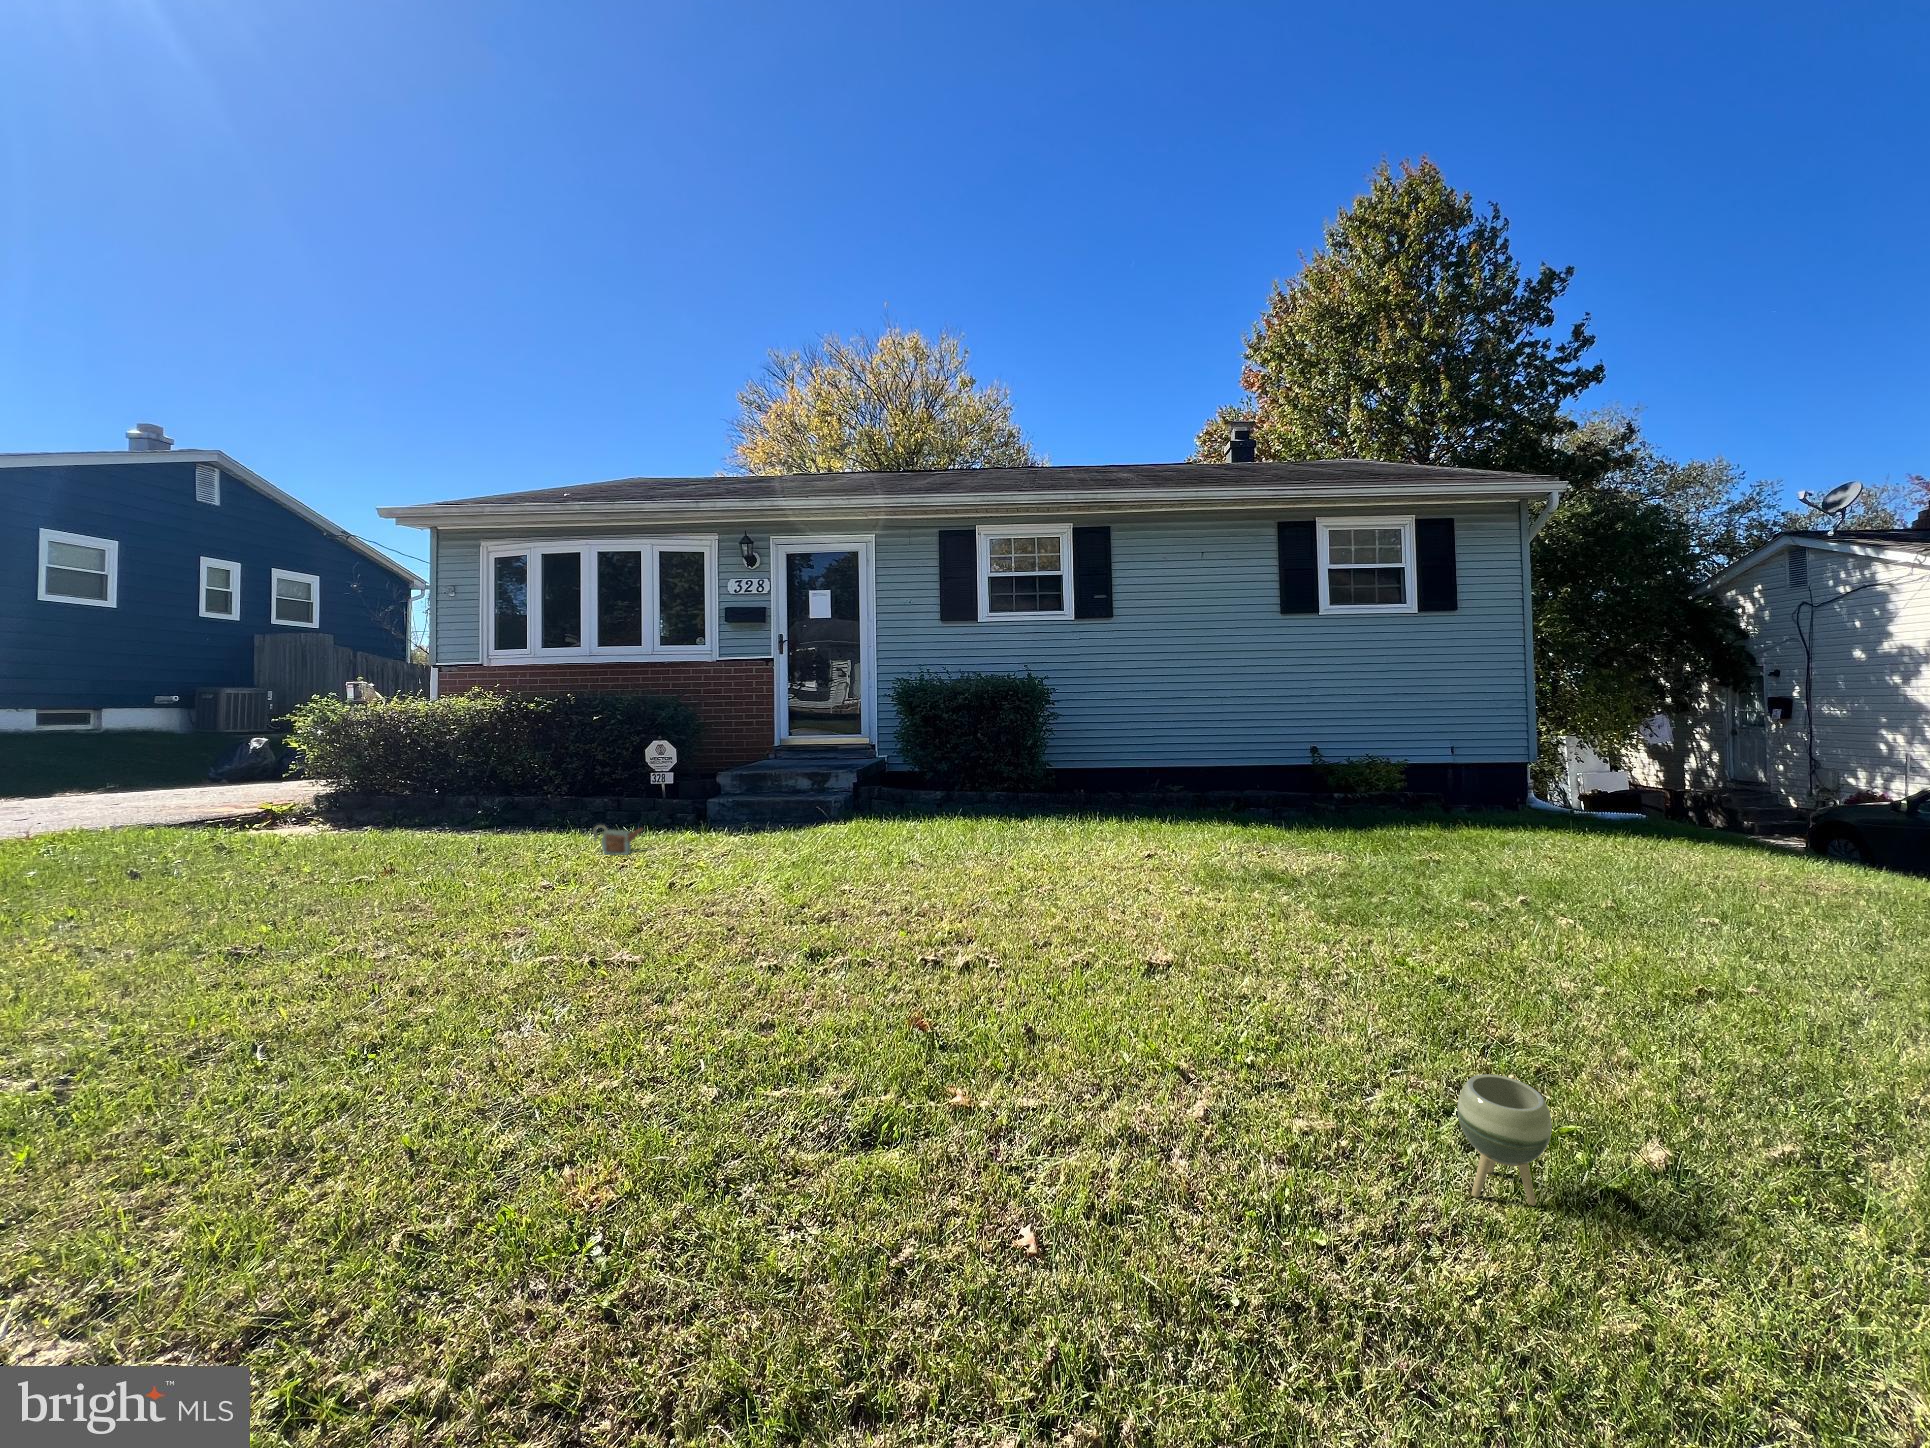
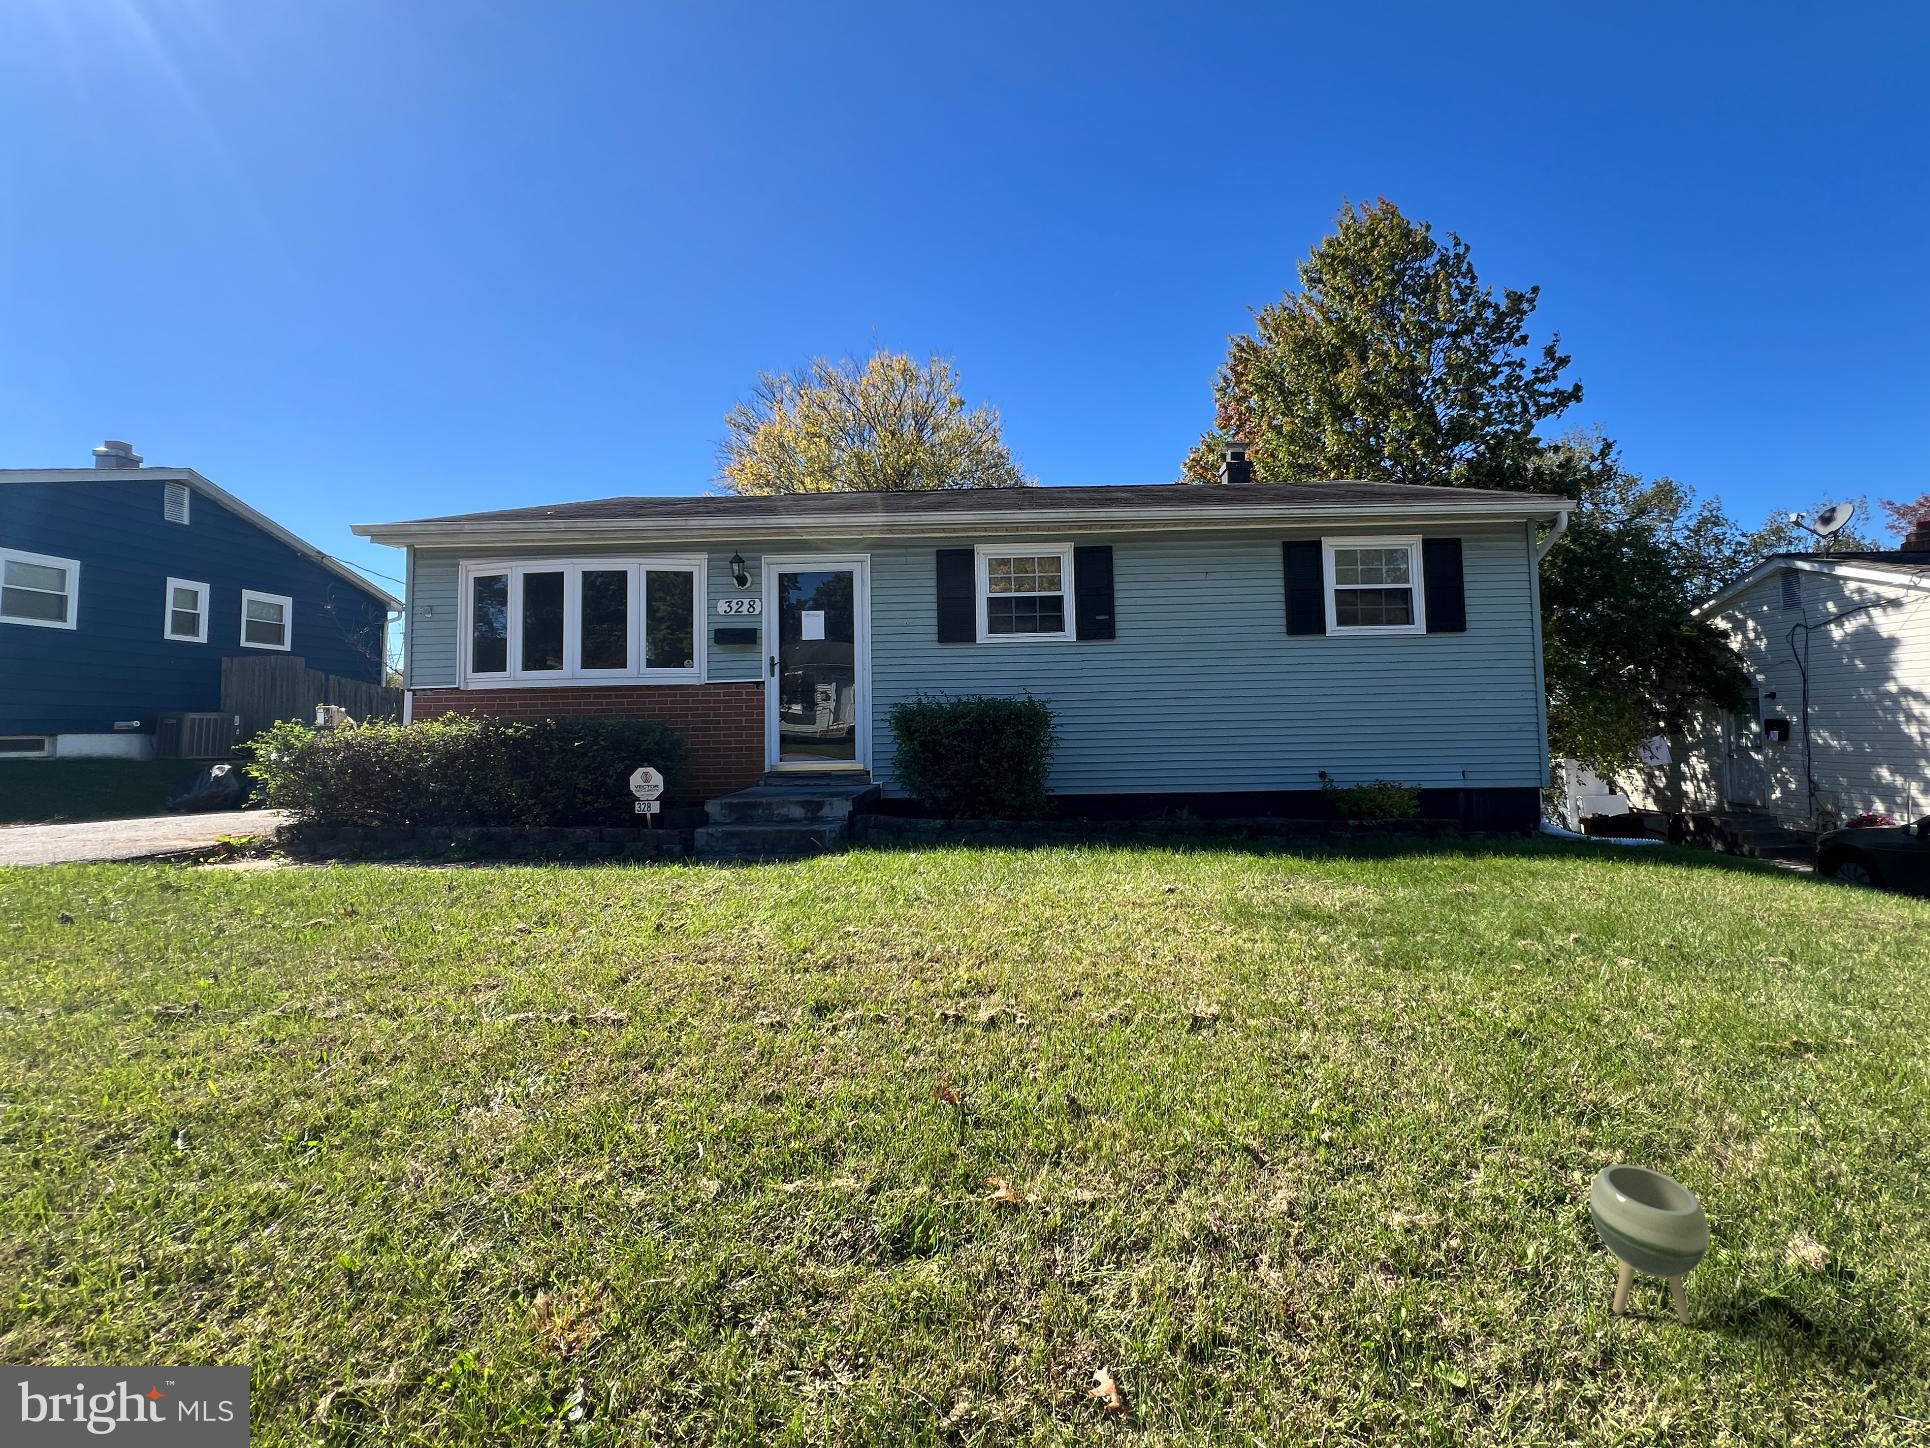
watering can: present [593,825,643,855] -> none [574,858,630,890]

